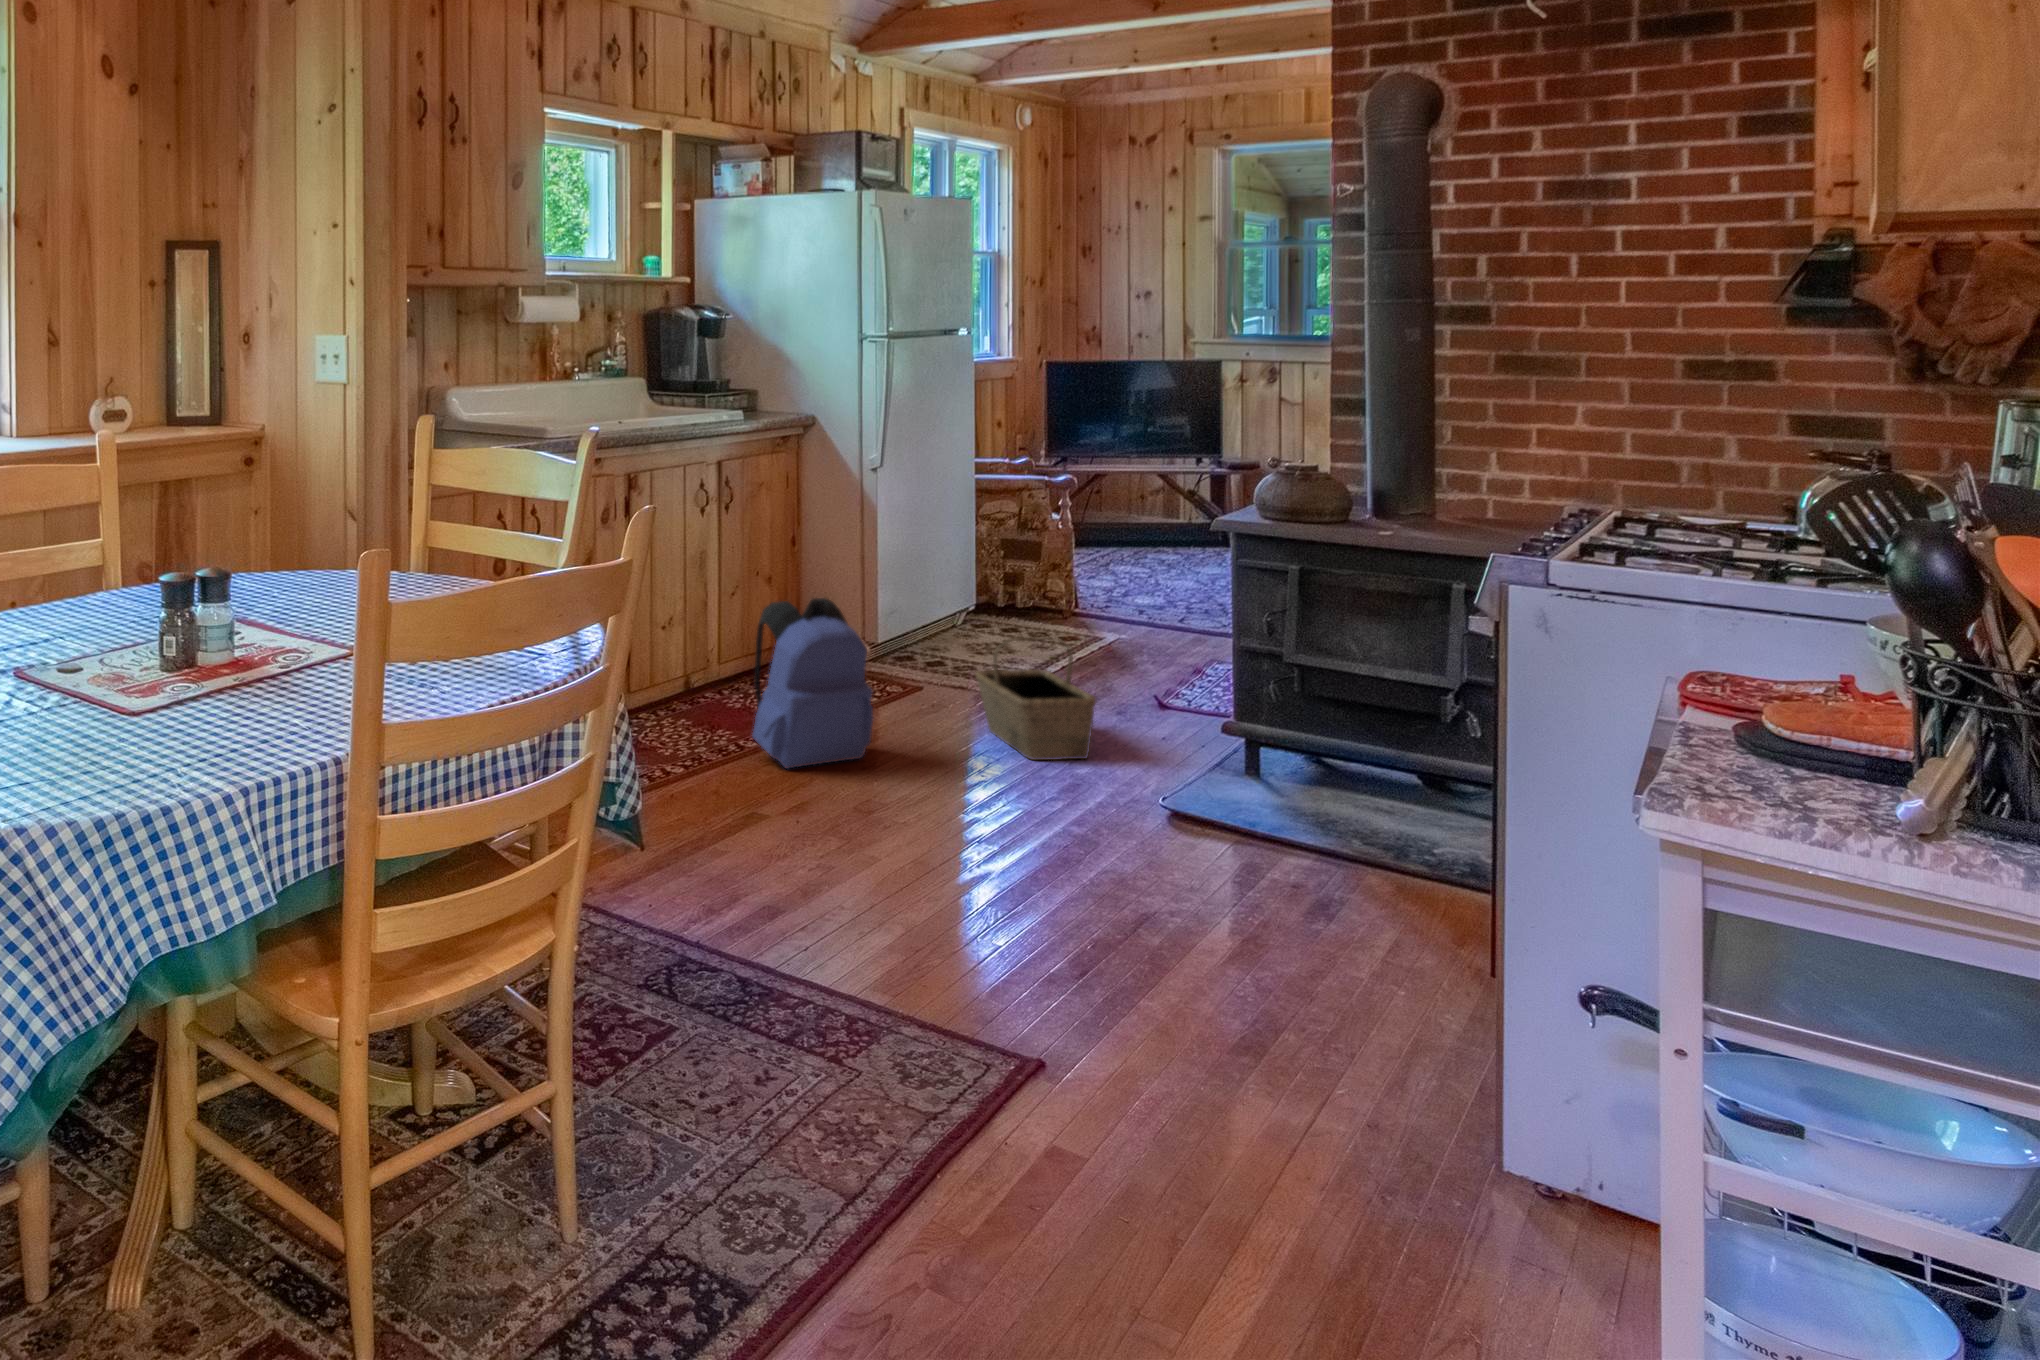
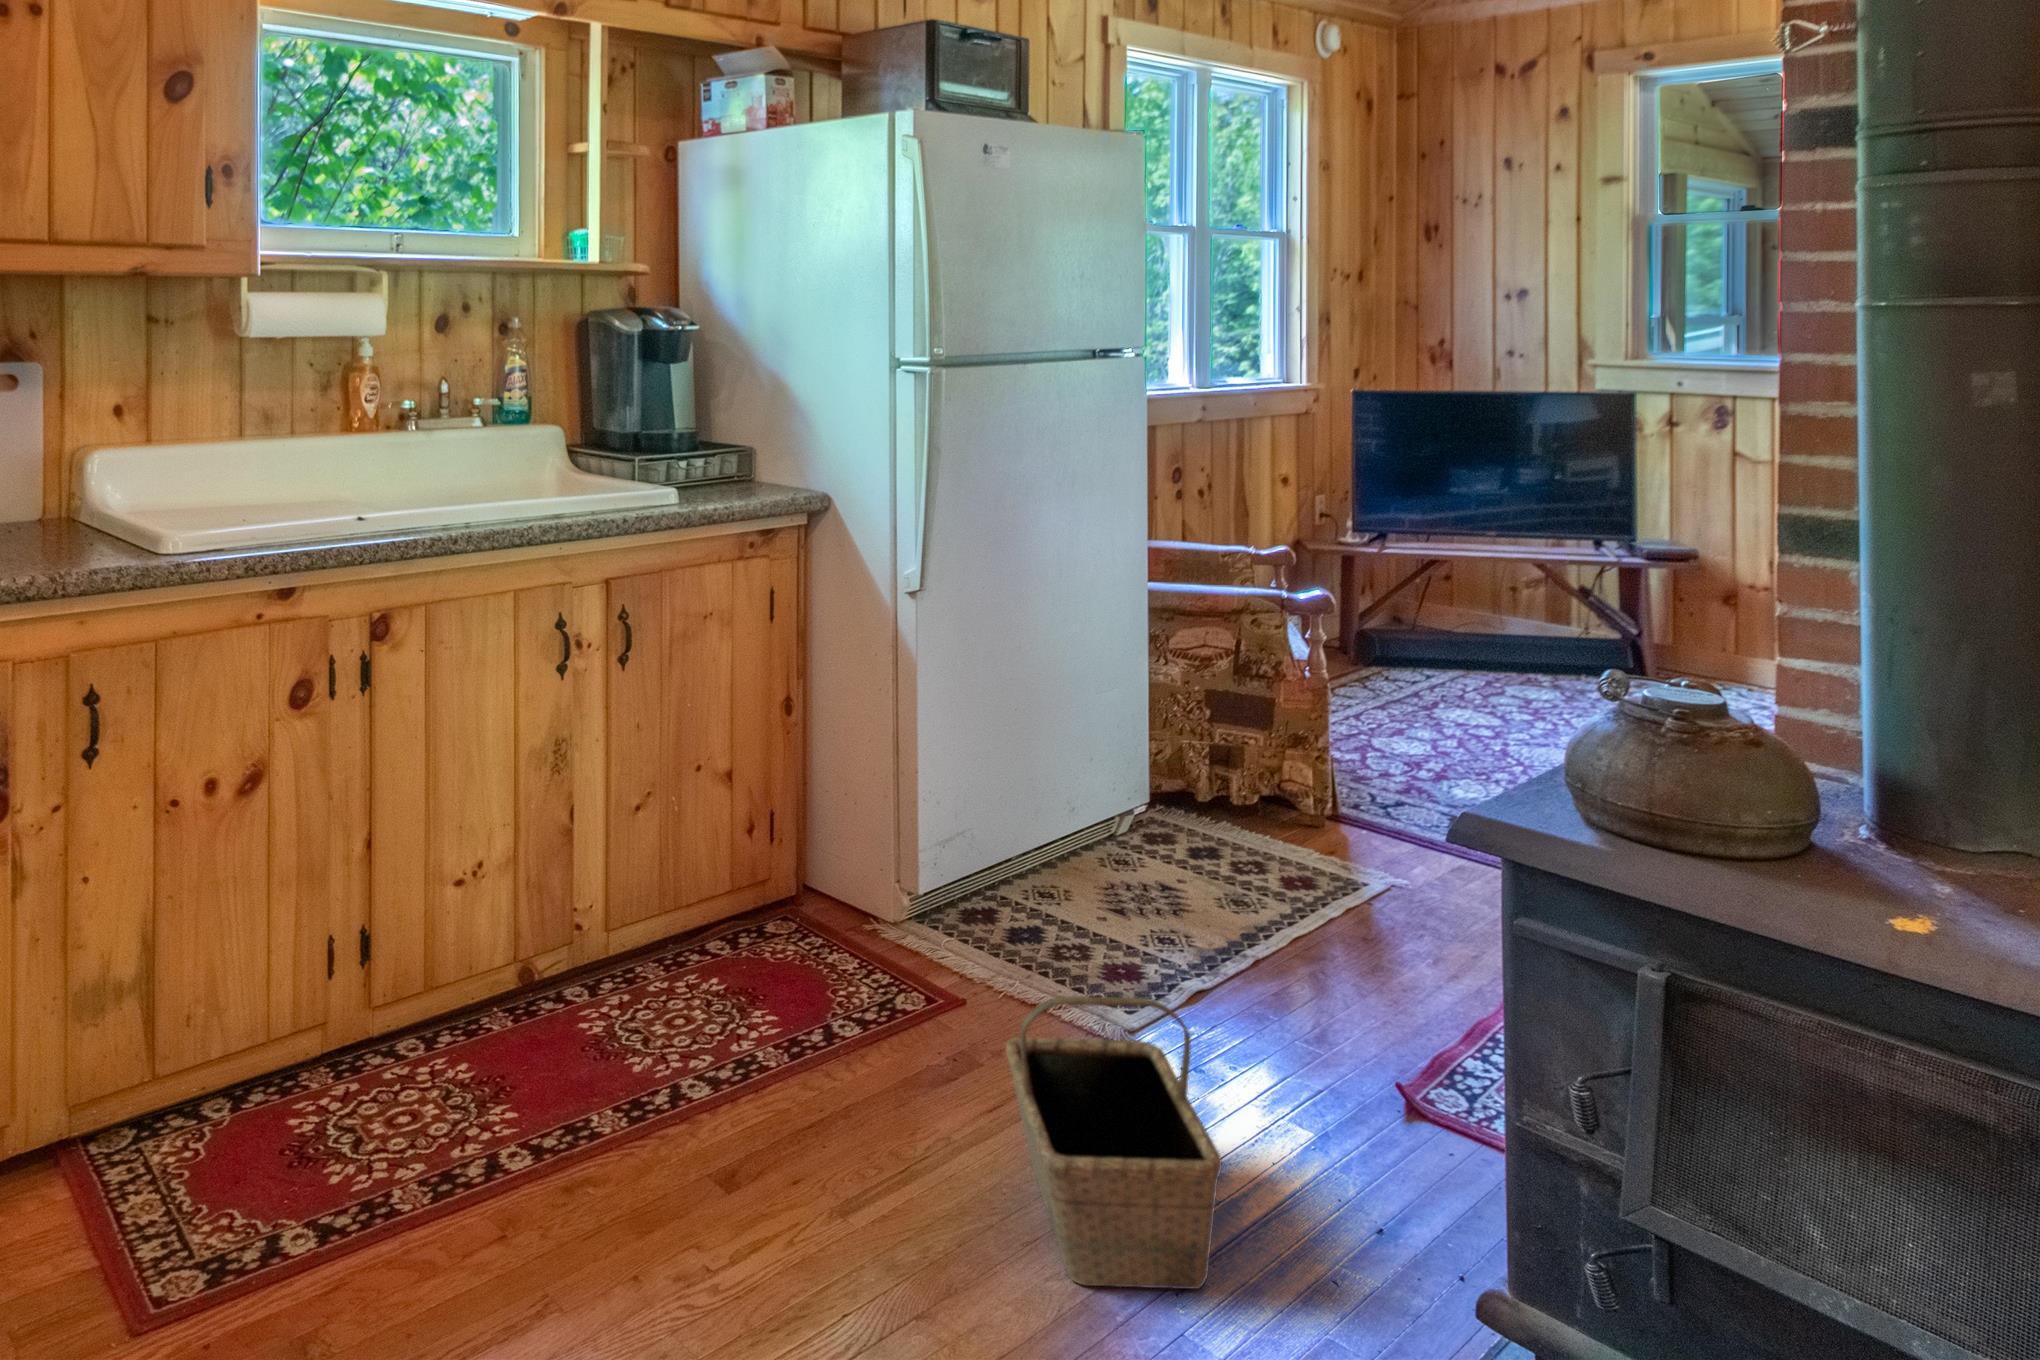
backpack: present [753,598,874,768] -> none [486,896,738,1277]

